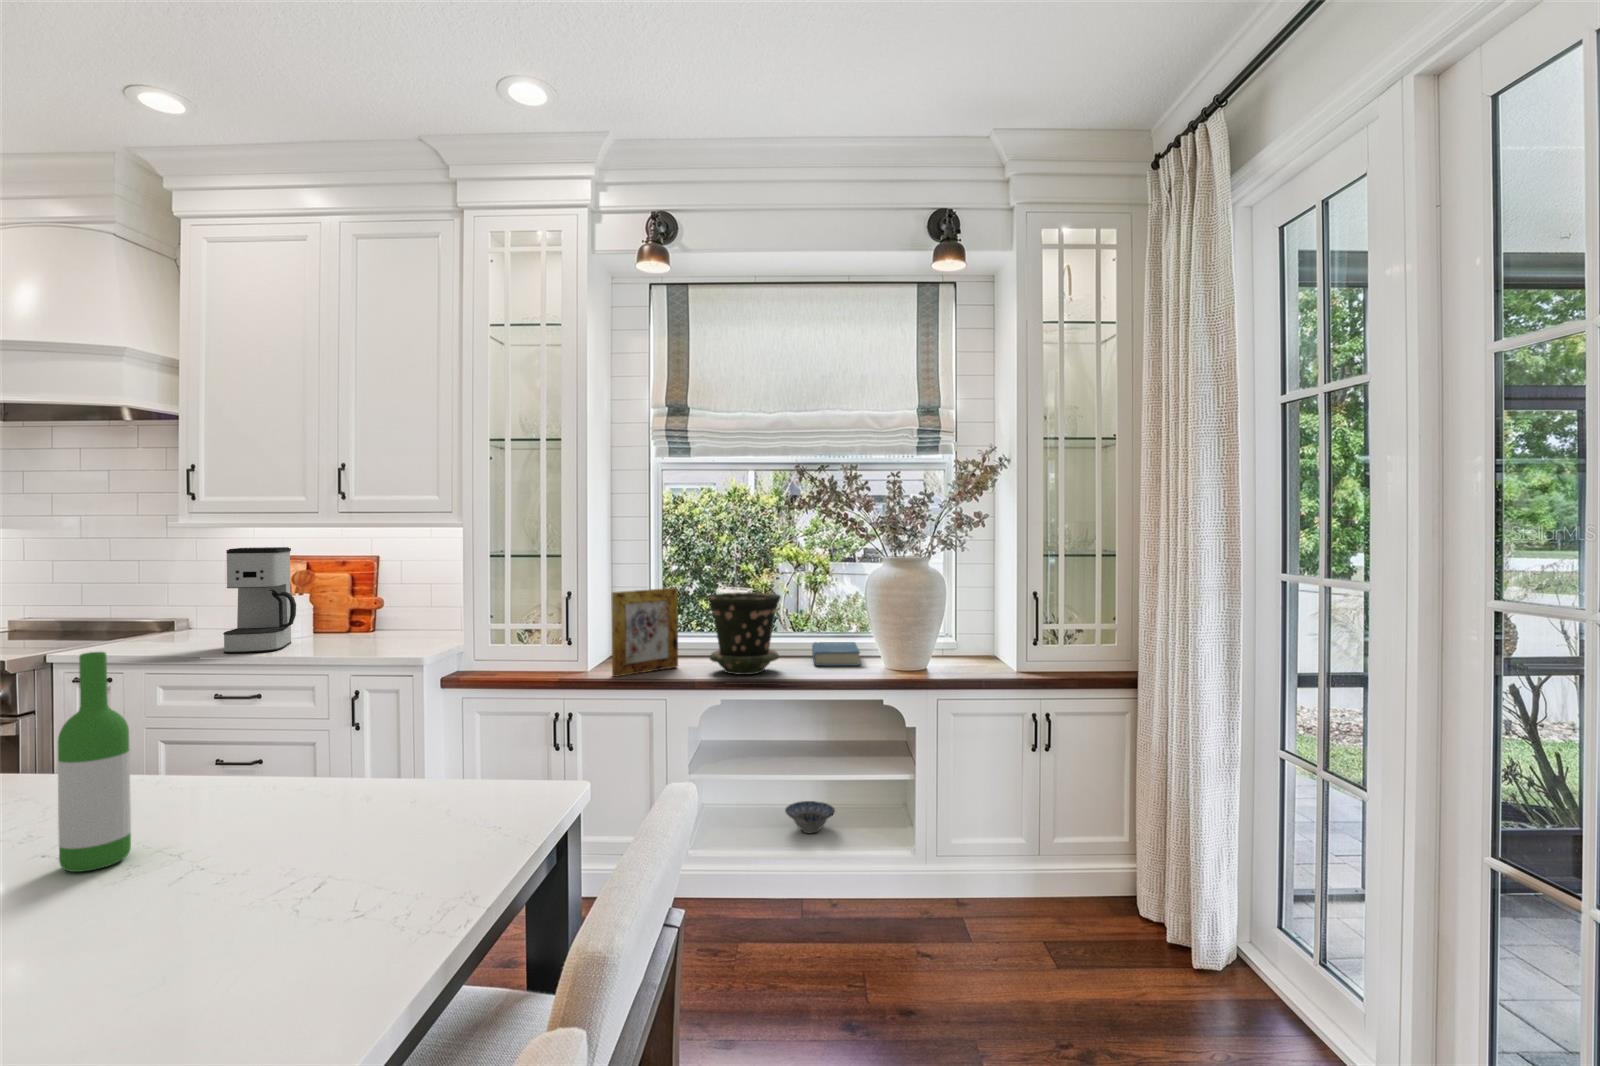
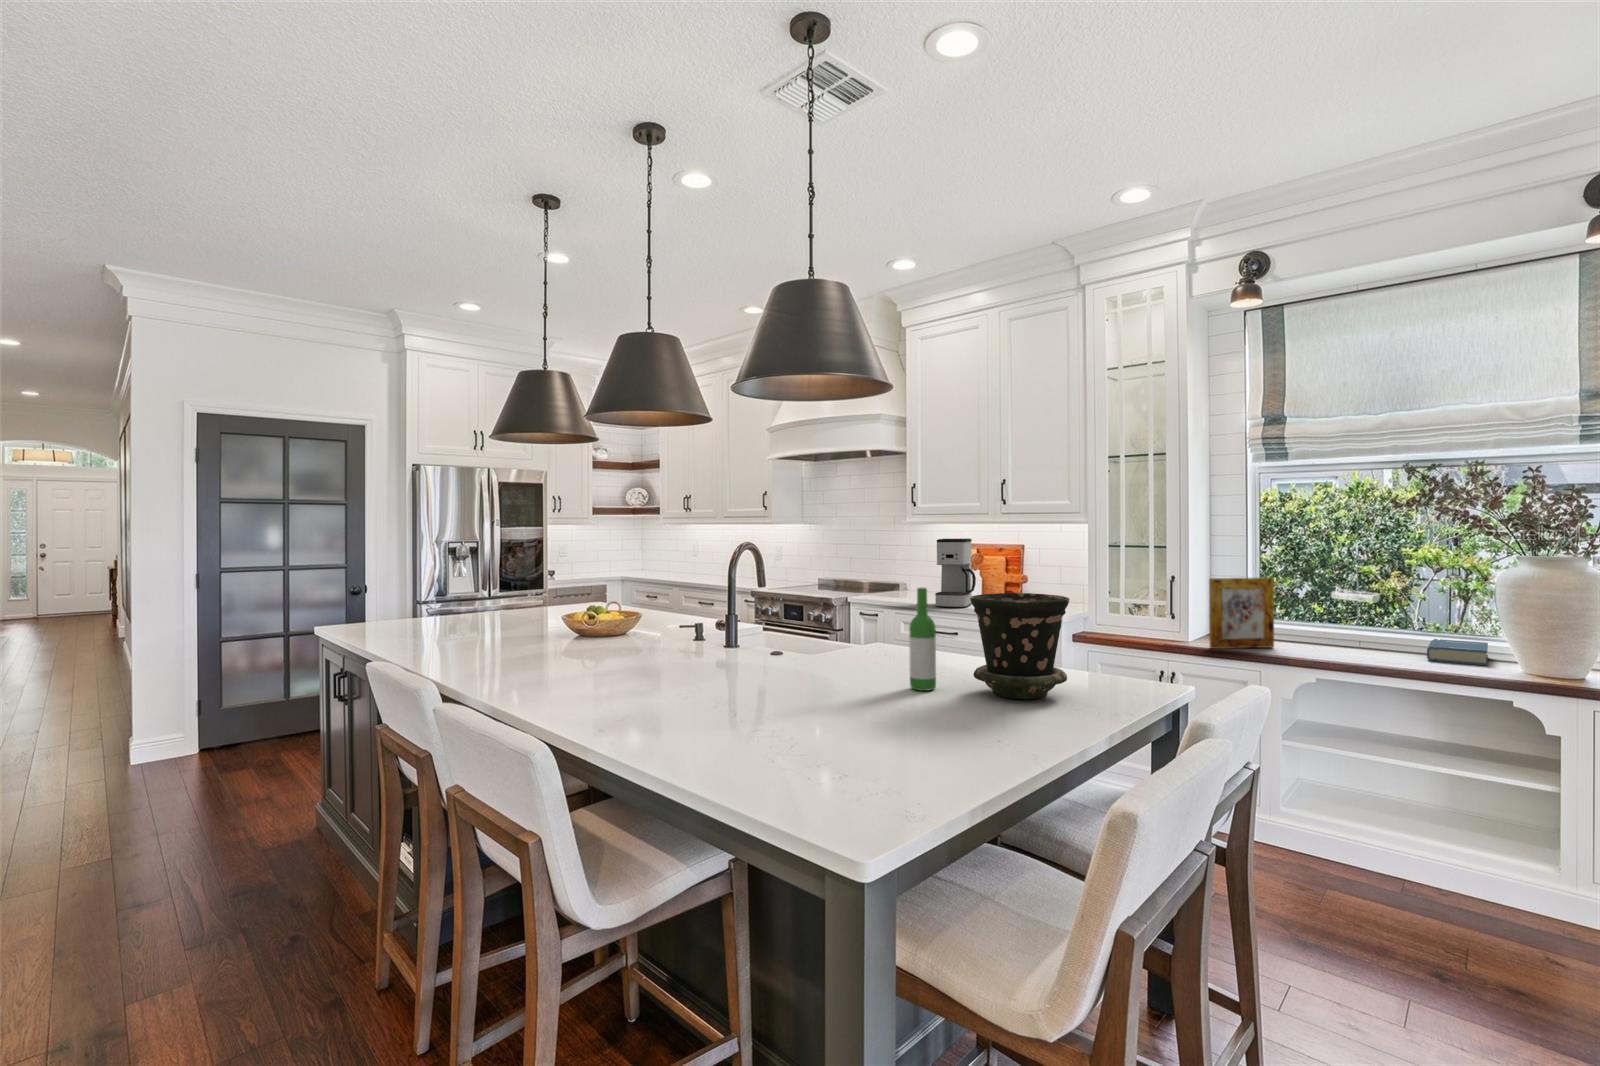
flower pot: present [708,593,780,675] -> present [970,593,1069,699]
ceramic bowl: present [785,801,835,833] -> none [1389,790,1451,822]

